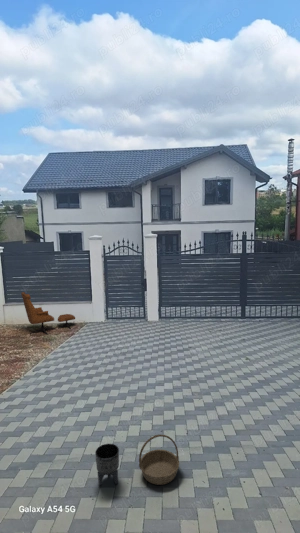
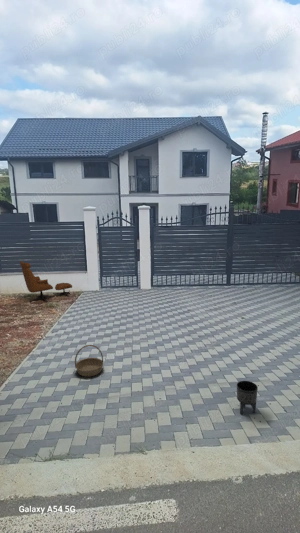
basket: present [139,435,179,485] -> present [75,345,103,377]
planter: present [95,444,119,485] -> present [237,381,258,414]

